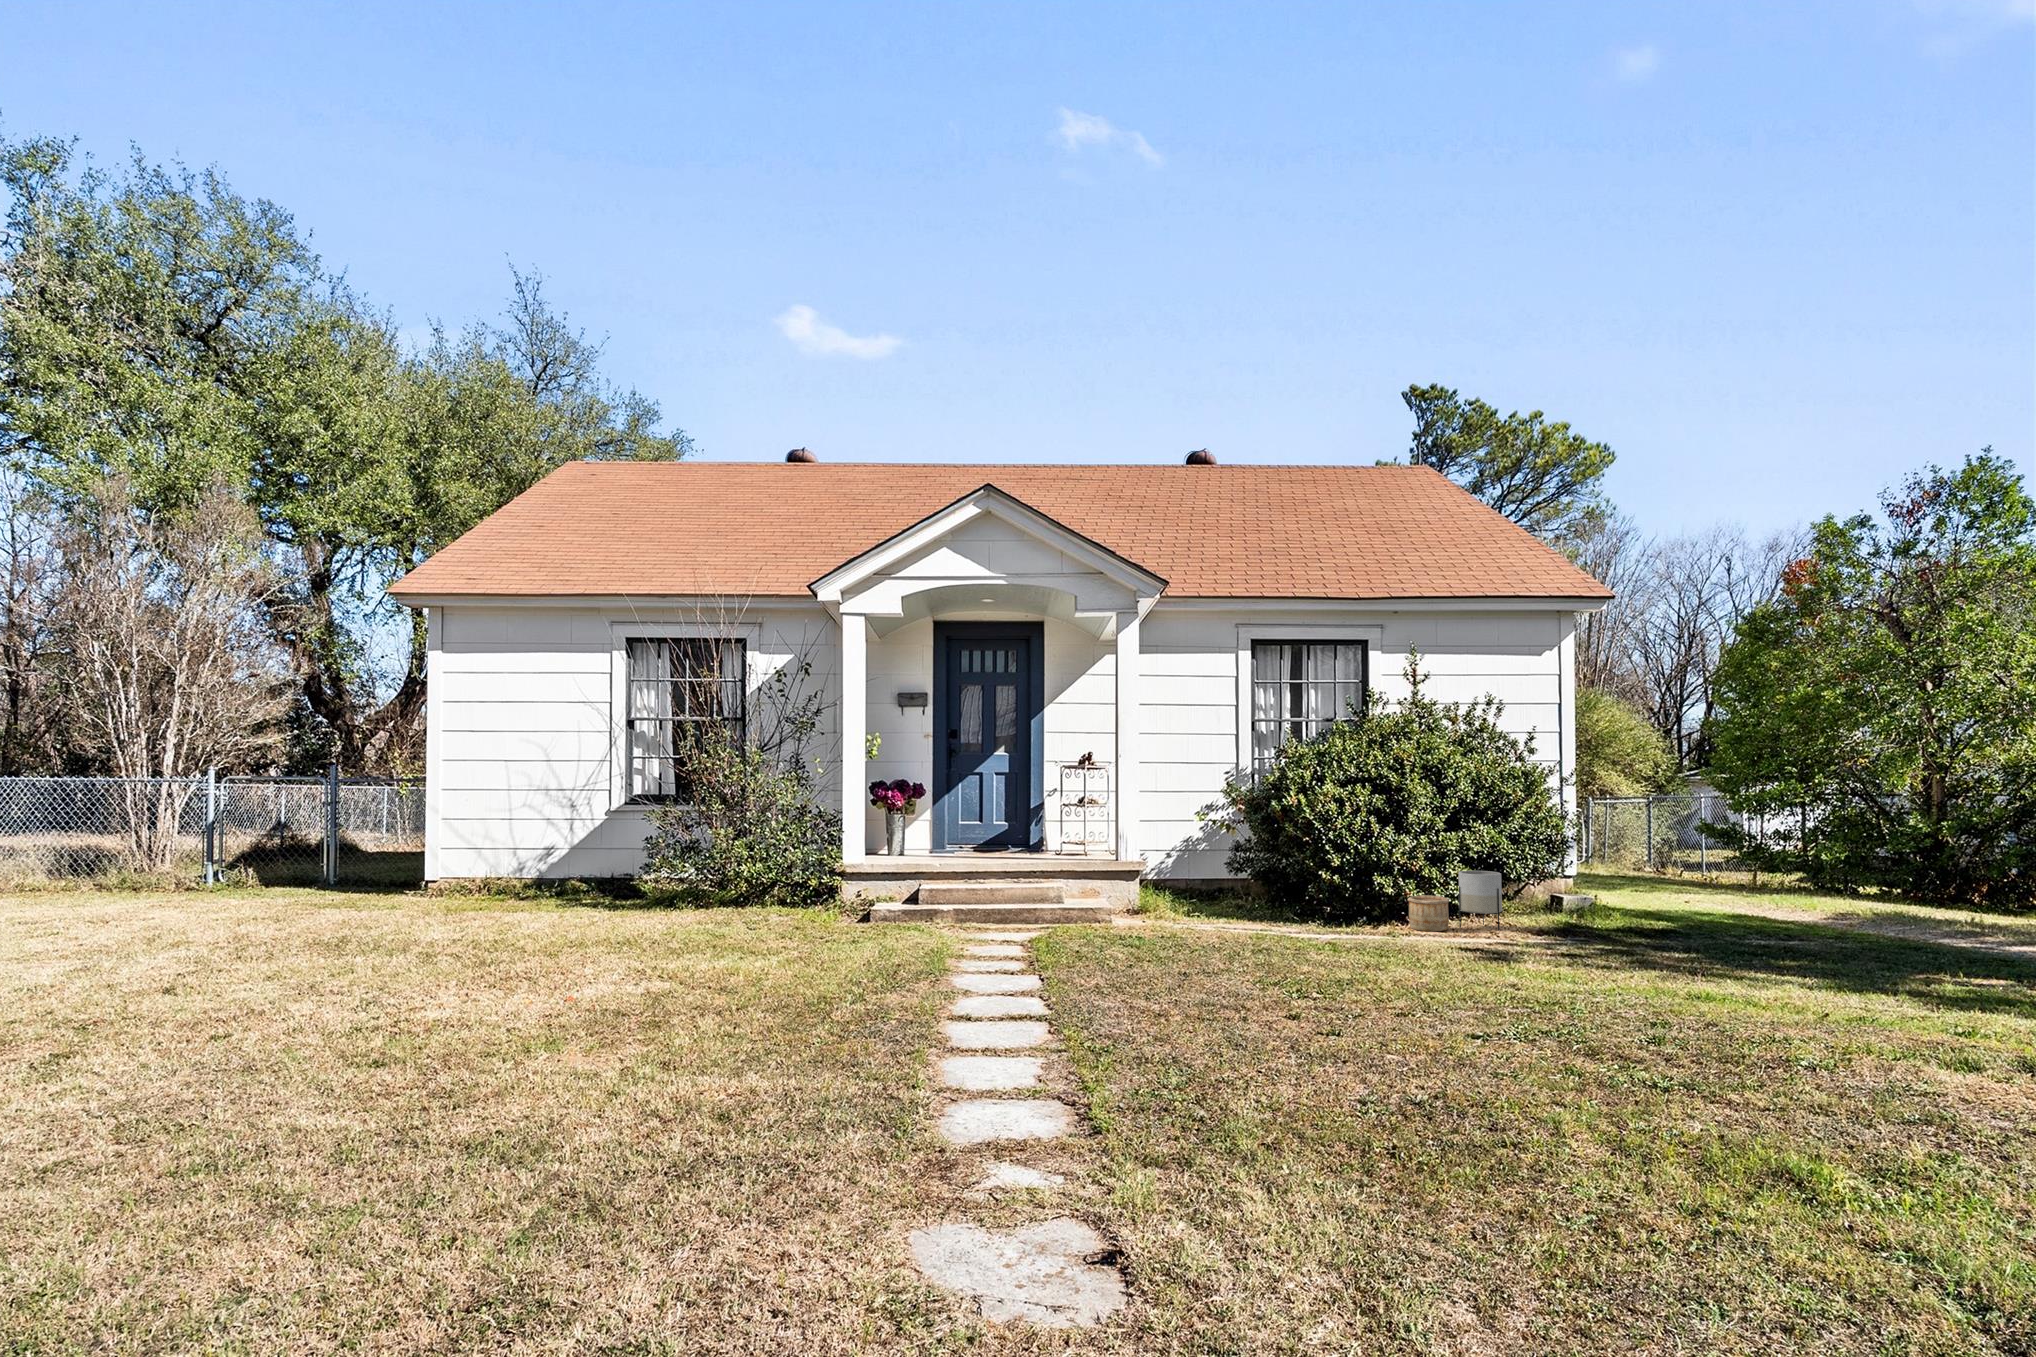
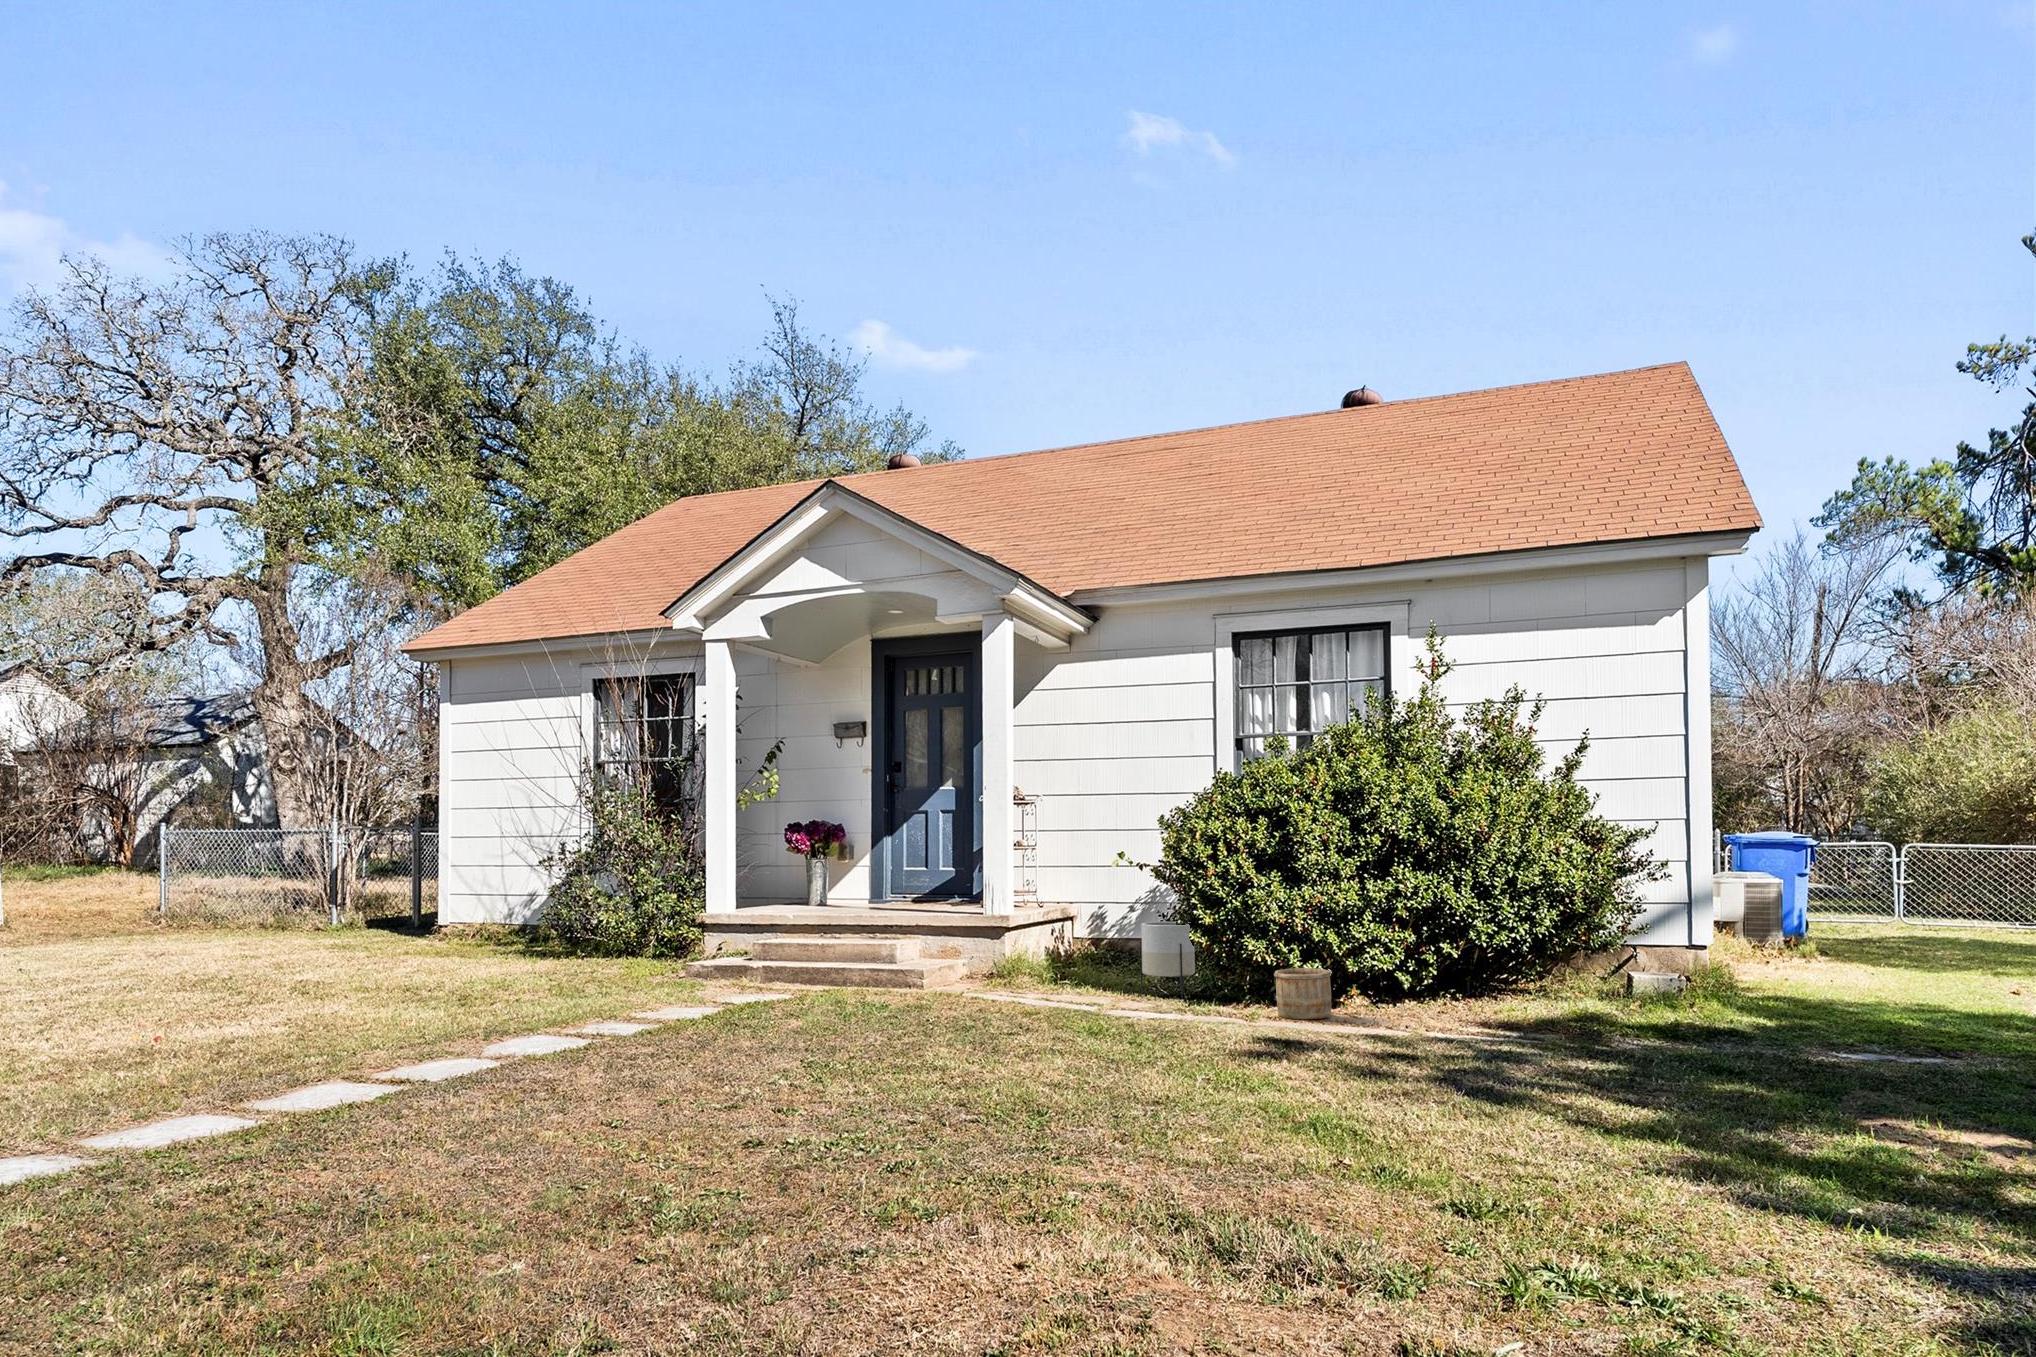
planter: present [1459,871,1502,930] -> present [1140,922,1195,999]

